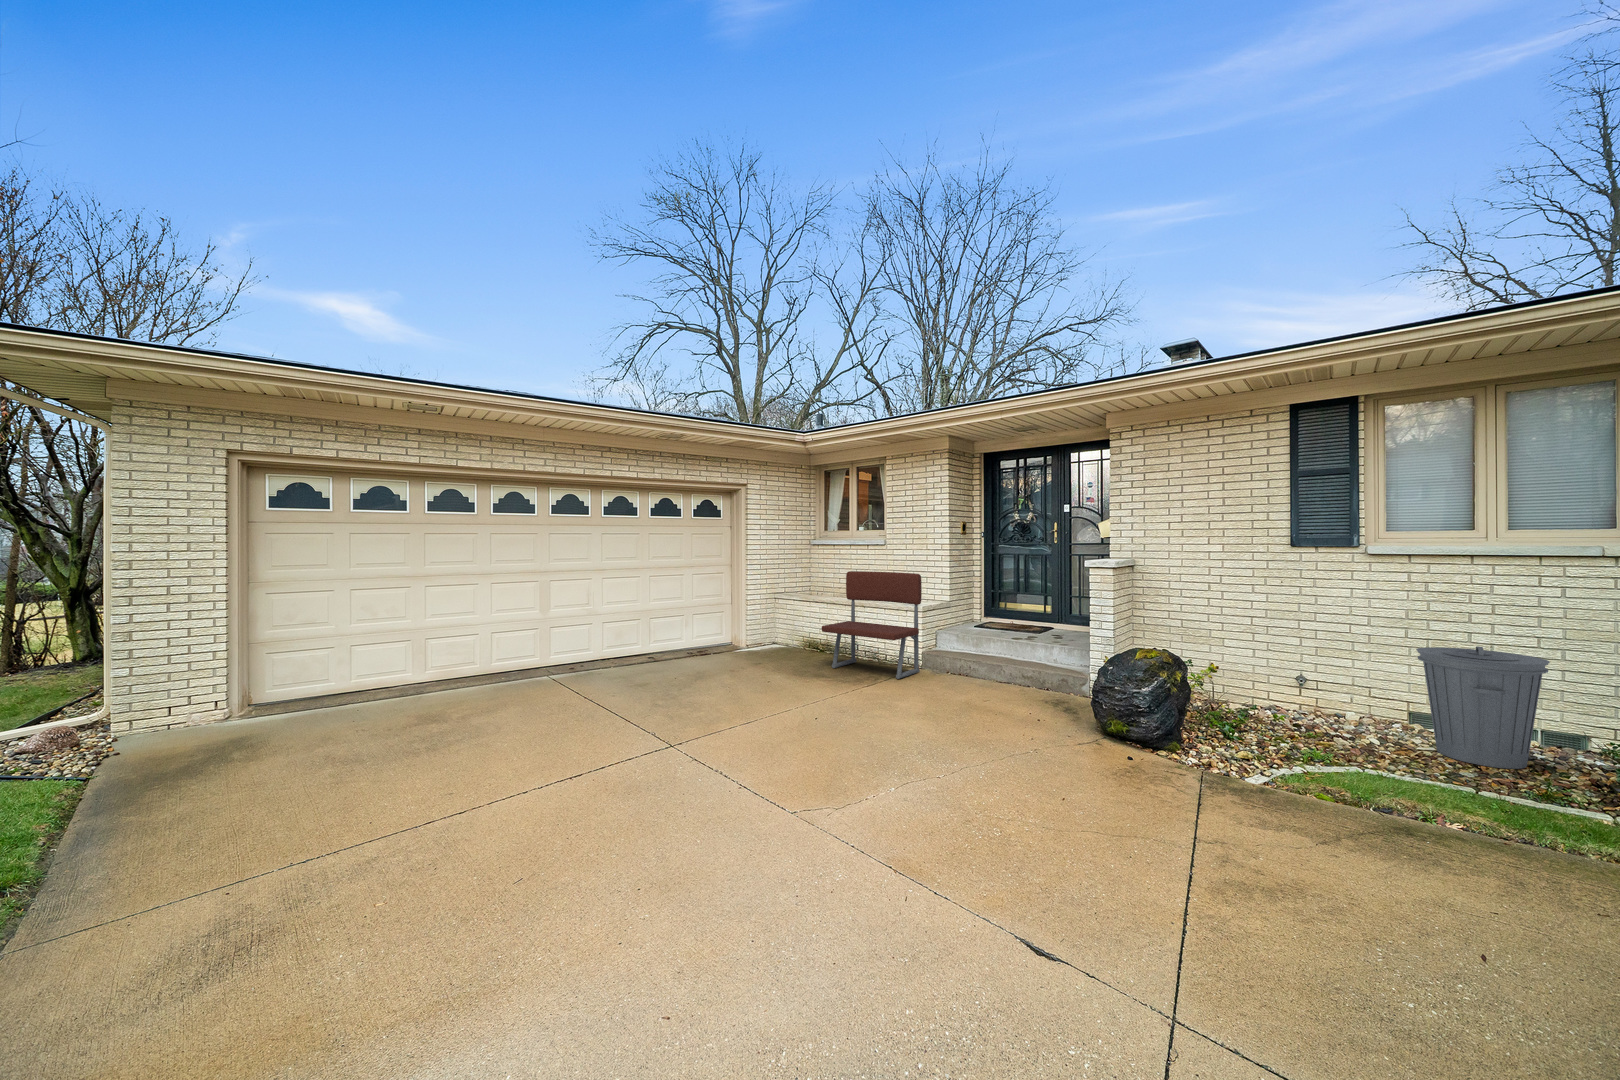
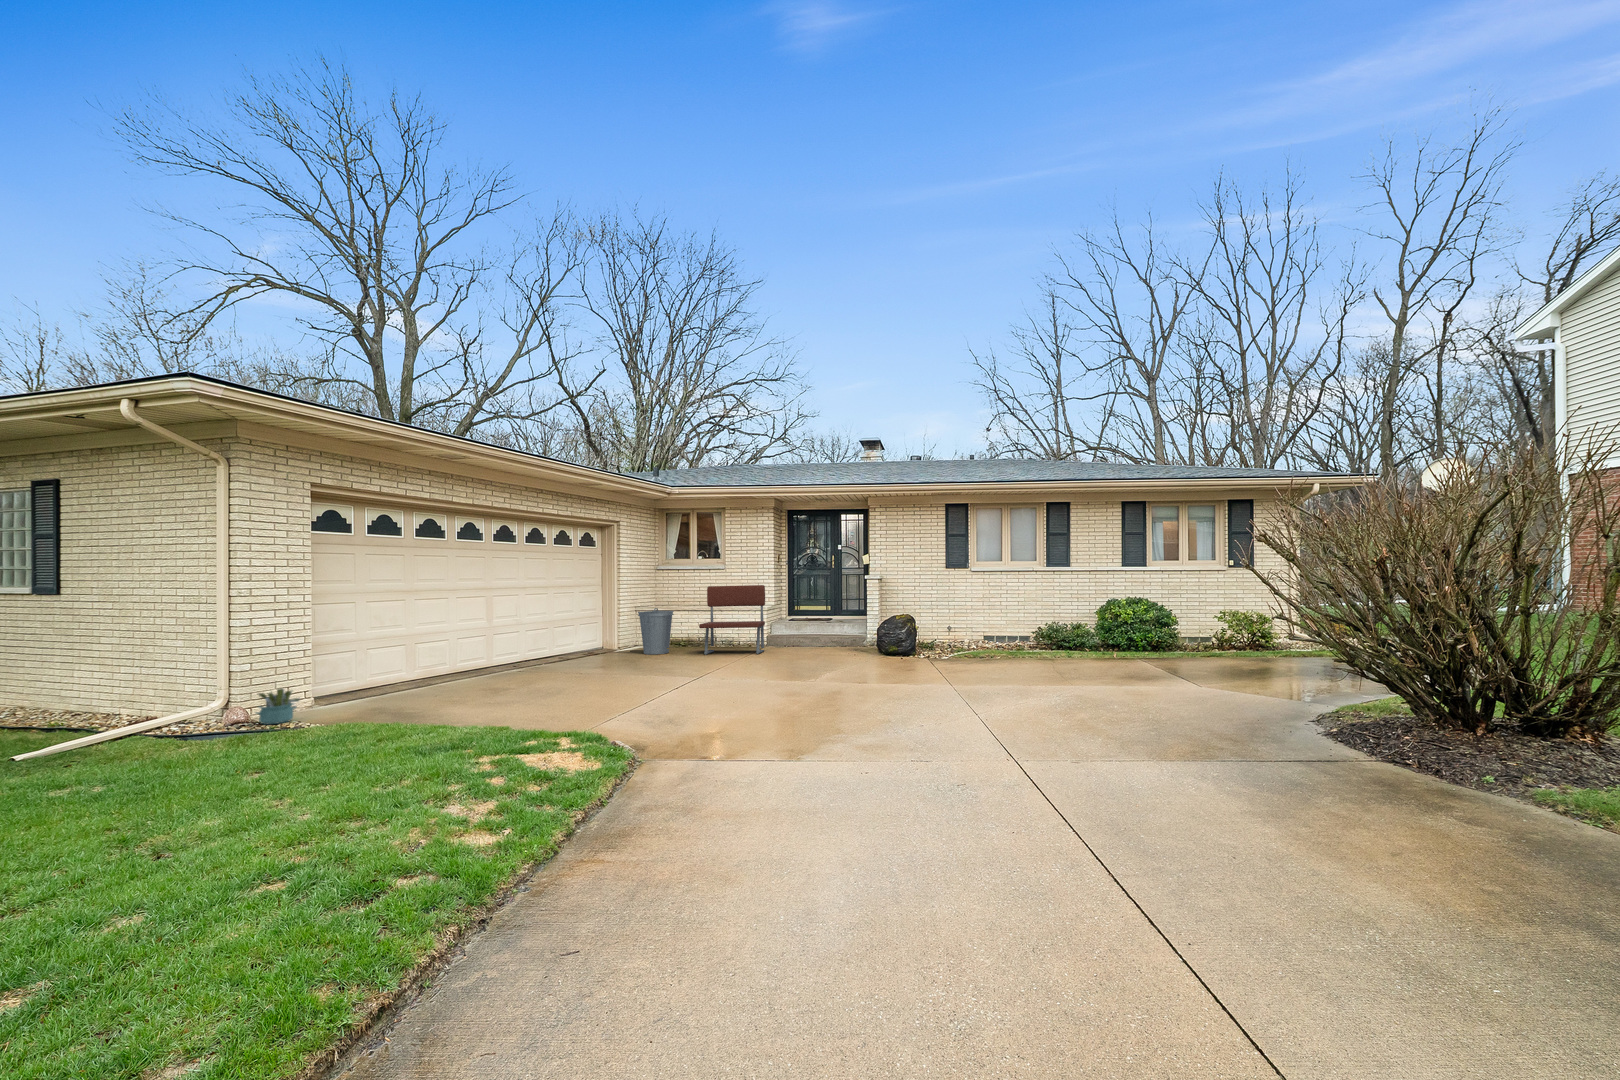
trash can: present [1416,646,1550,769] -> present [638,608,674,654]
decorative plant: none [118,701,187,747] -> present [256,688,300,724]

